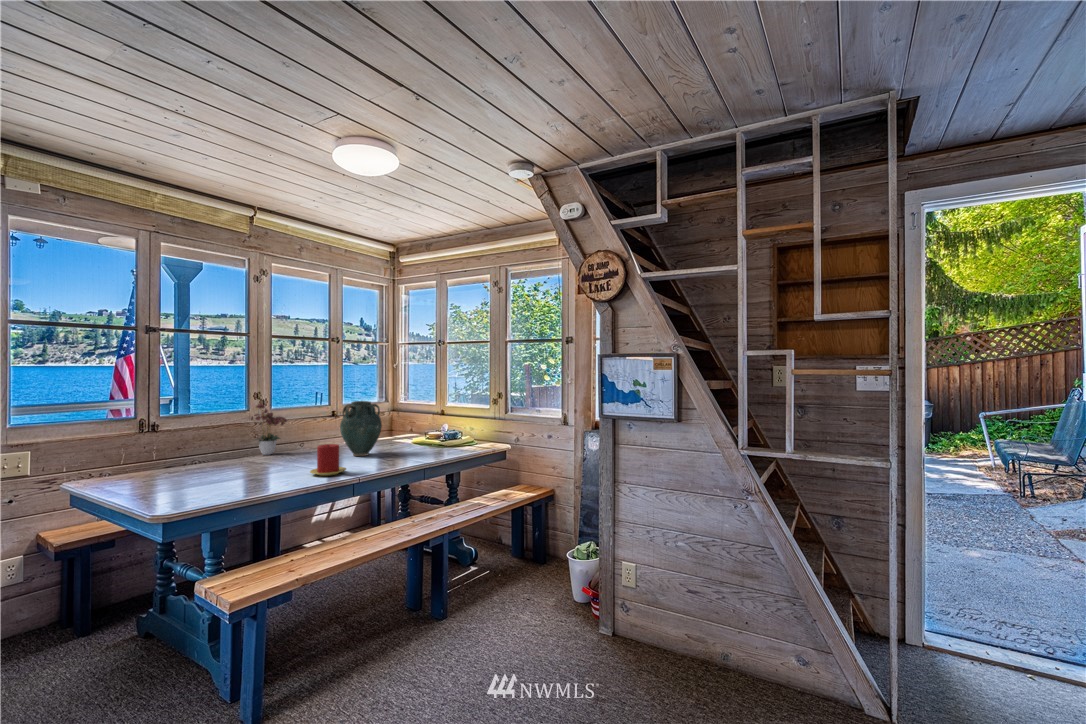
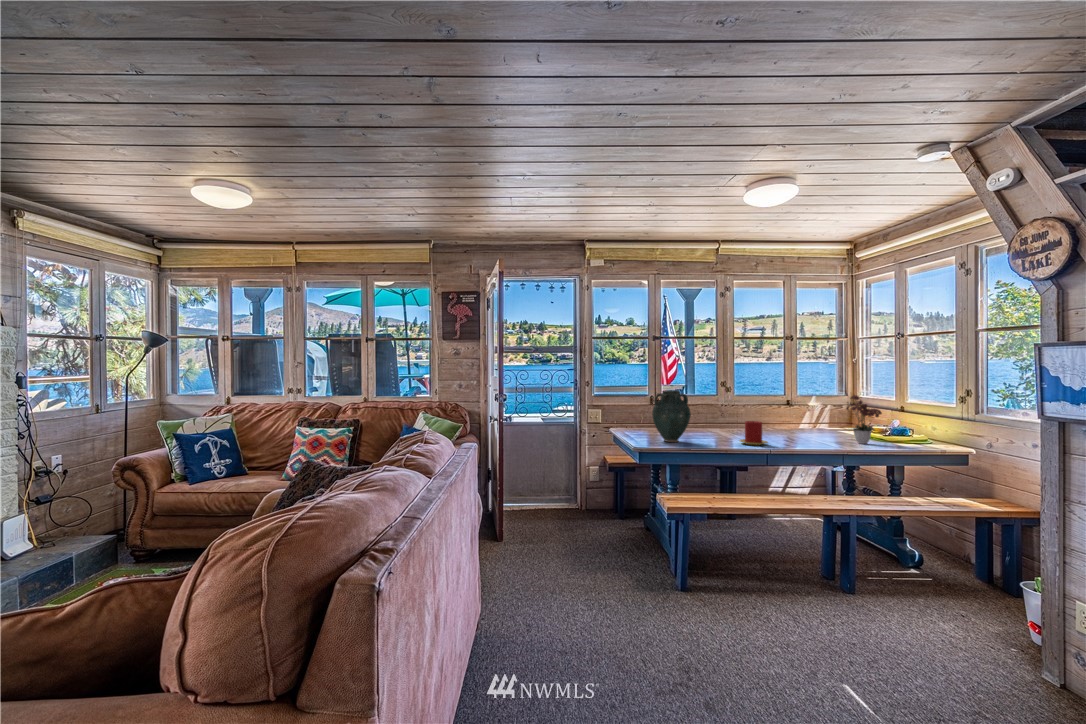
vase: present [340,401,382,456] -> present [652,390,691,442]
flower arrangement: present [251,404,287,455] -> present [847,395,882,444]

